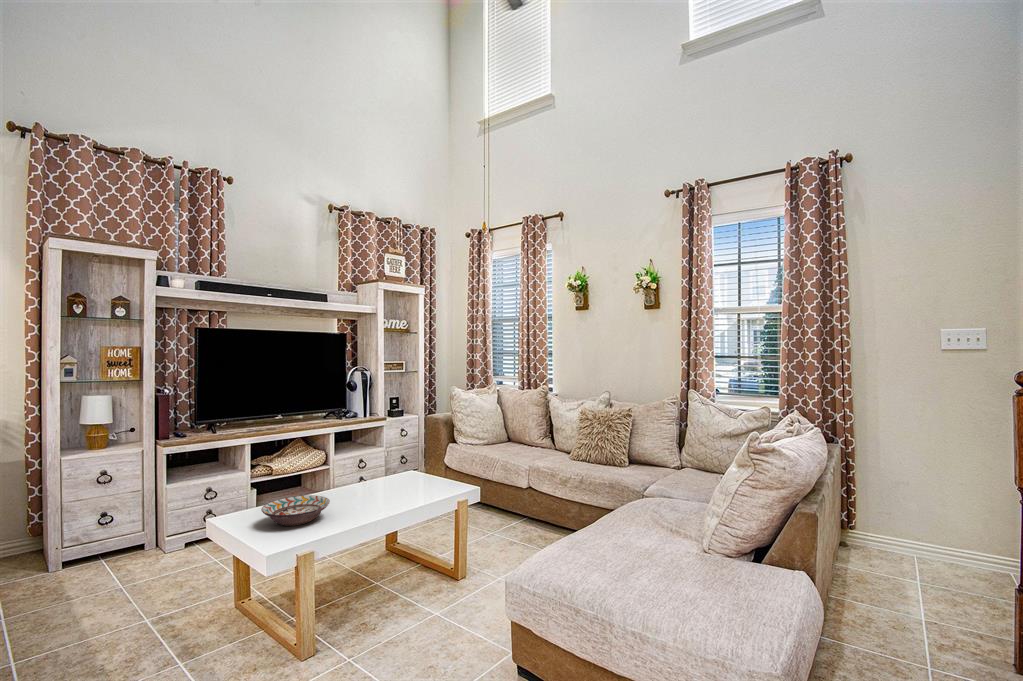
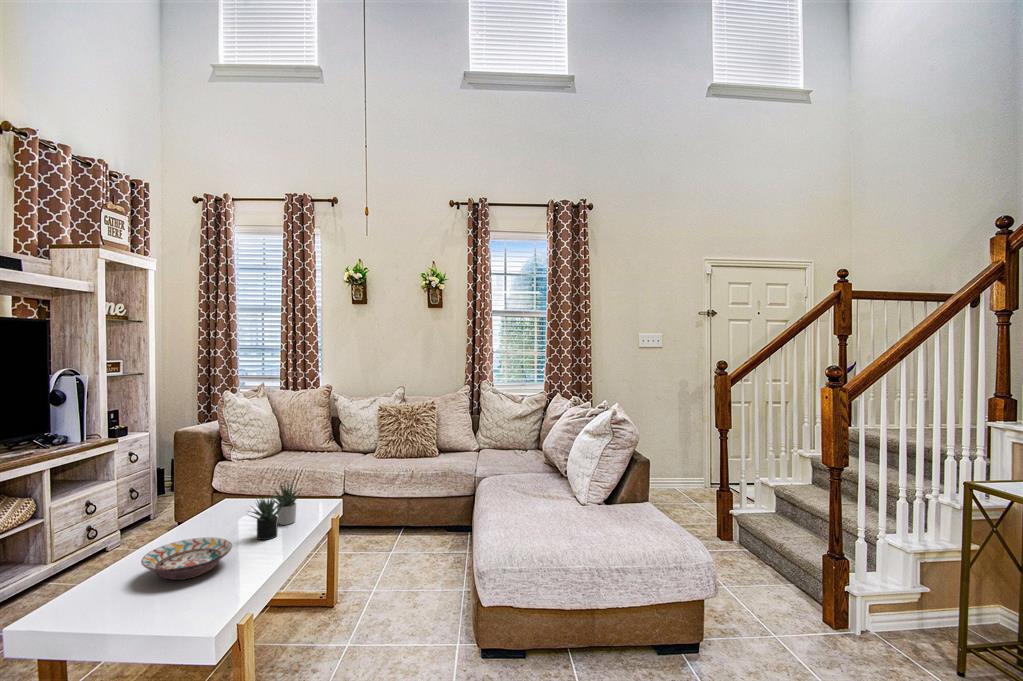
succulent plant: none [359,462,423,511] -> present [250,483,301,540]

